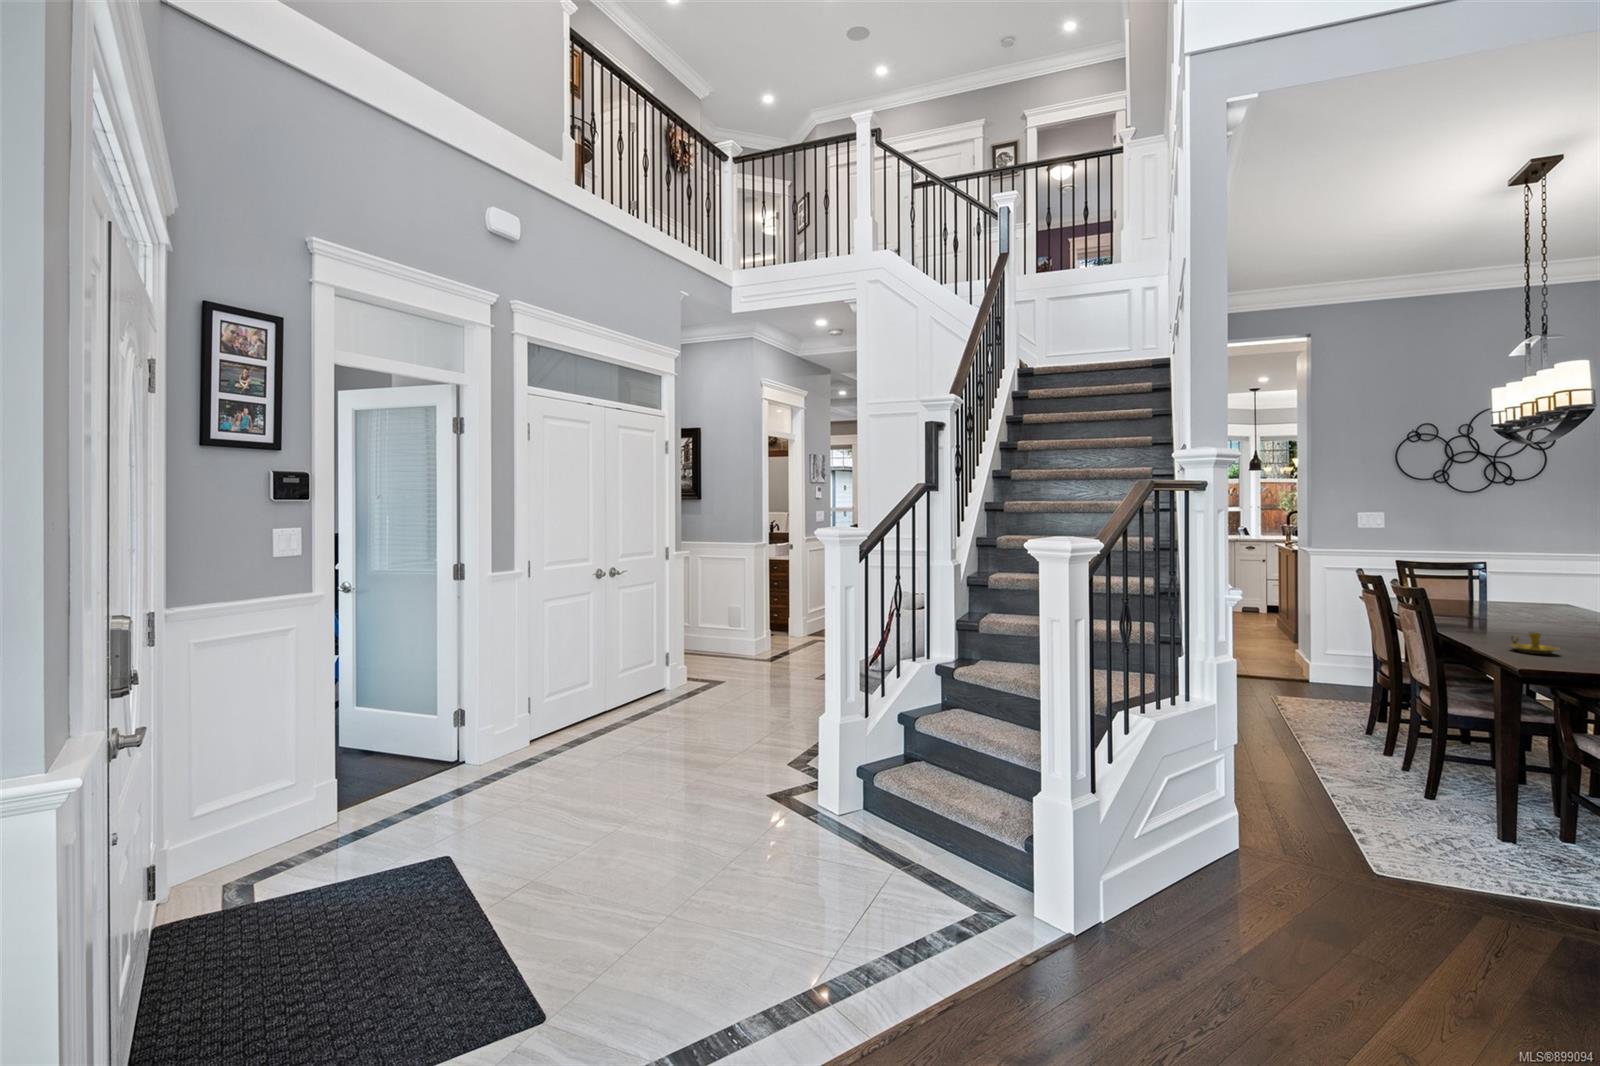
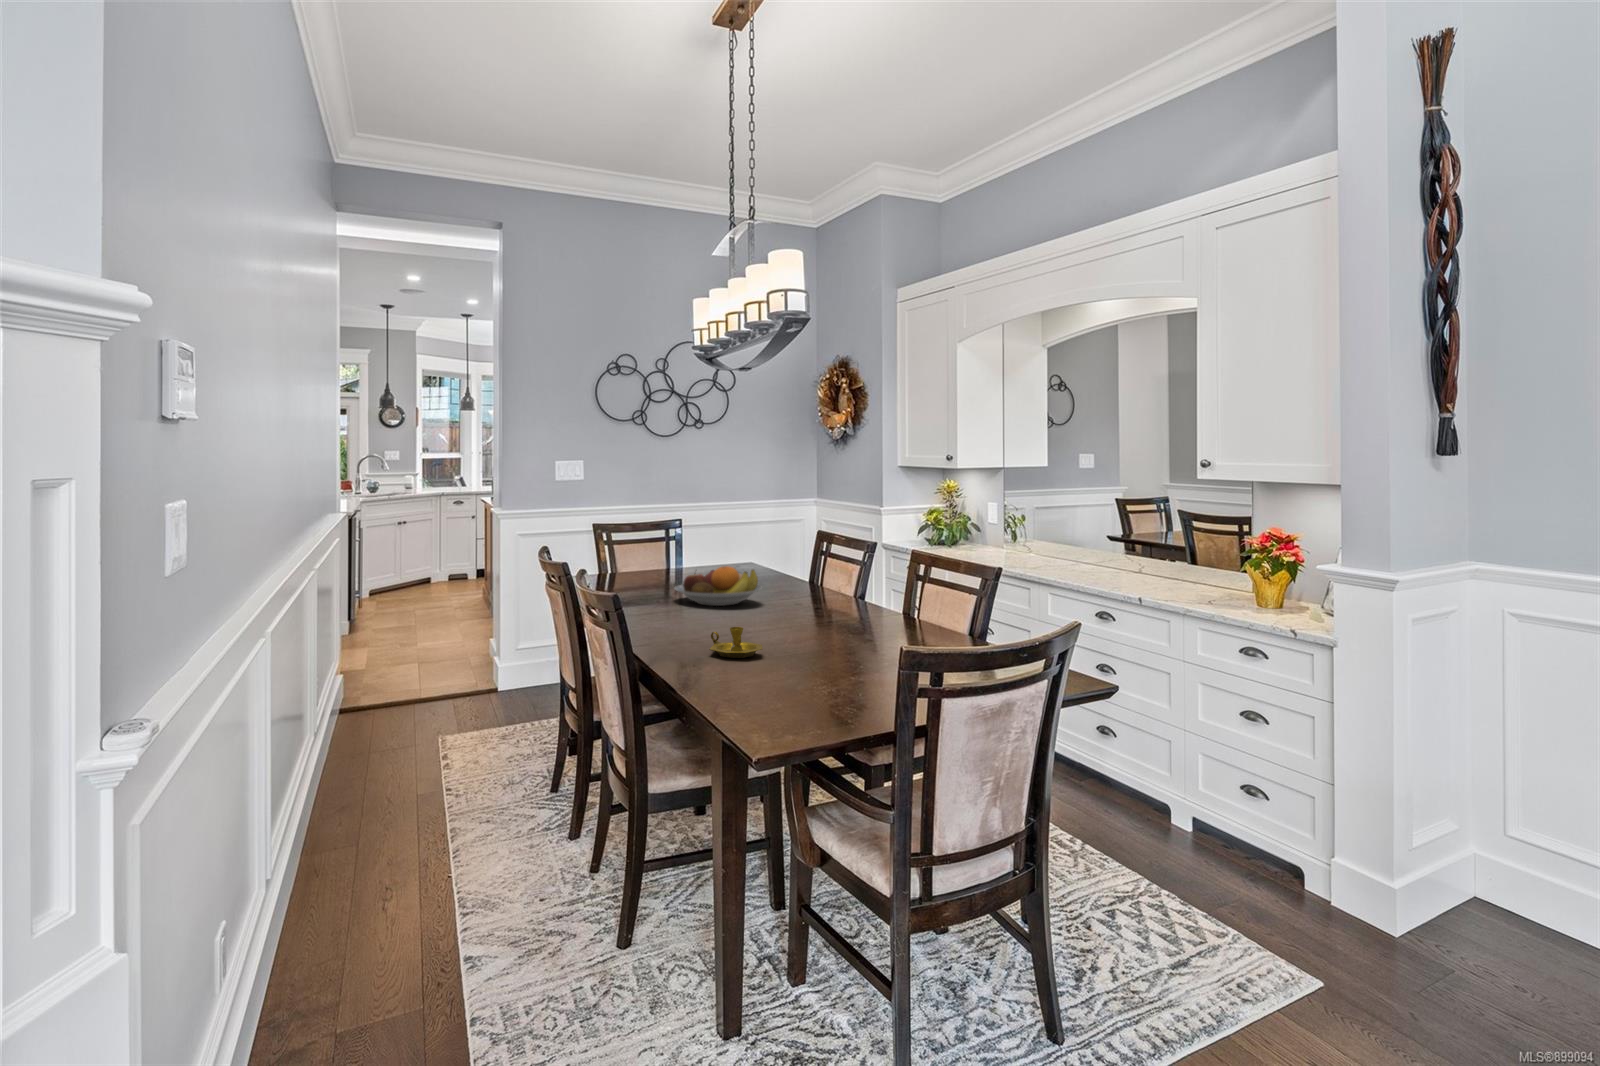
fruit bowl: none [1477,597,1571,628] -> present [674,566,762,606]

